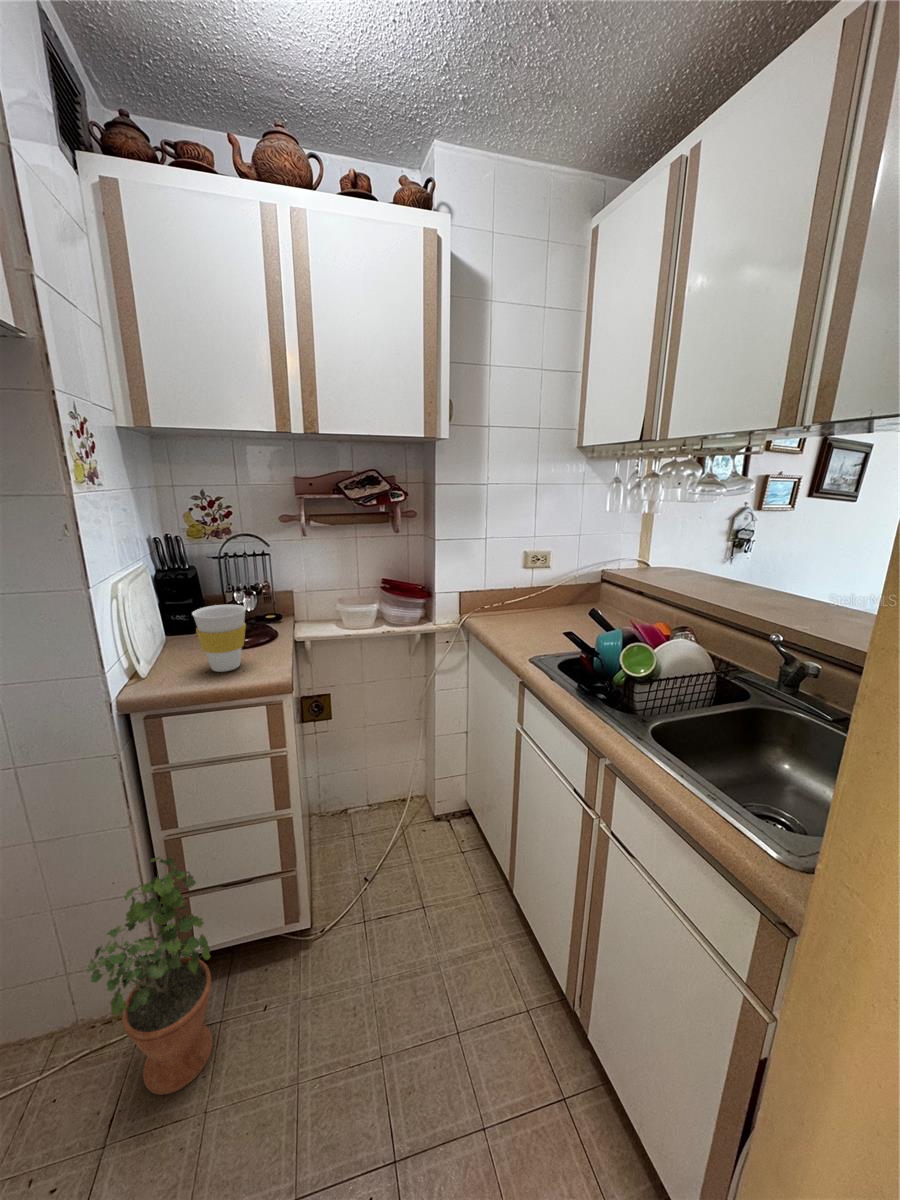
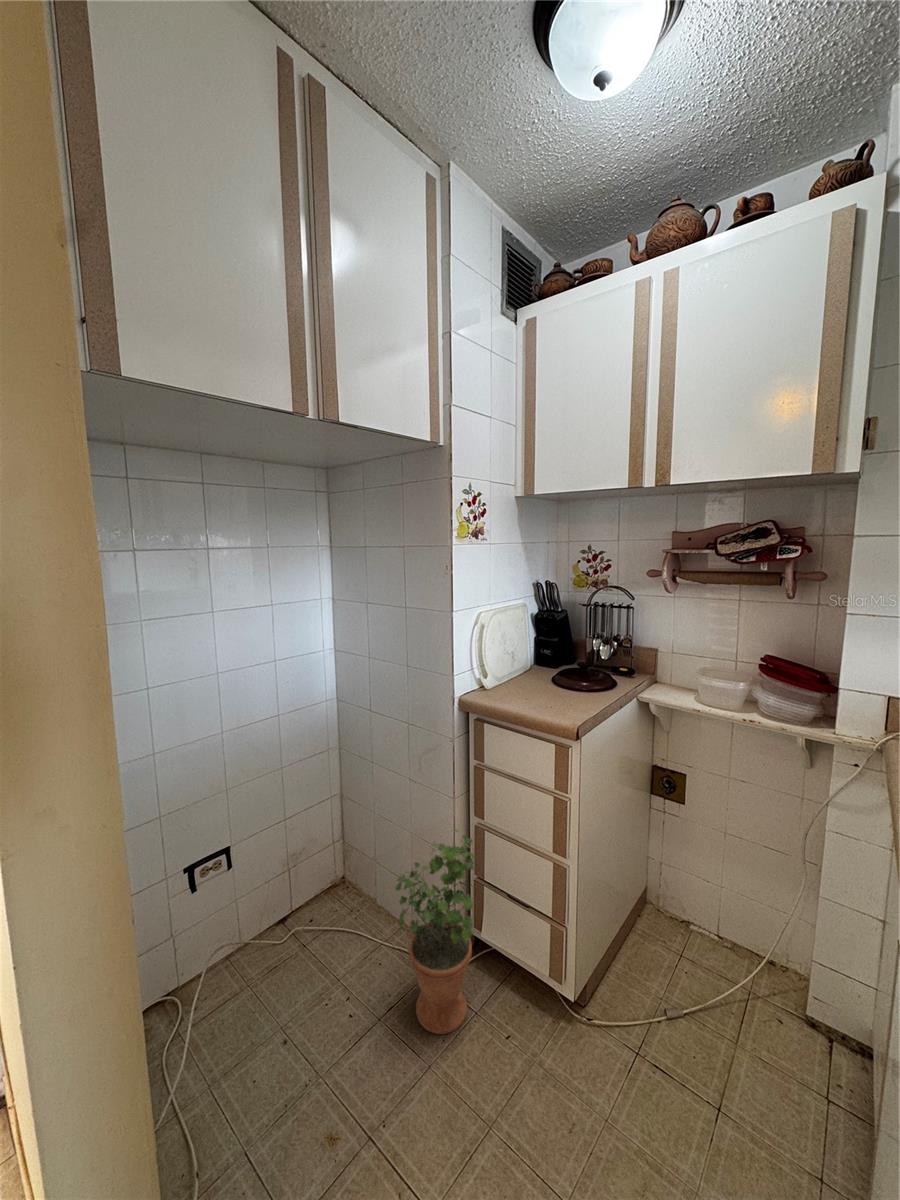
cup: present [192,605,246,672] -> none [521,642,565,702]

